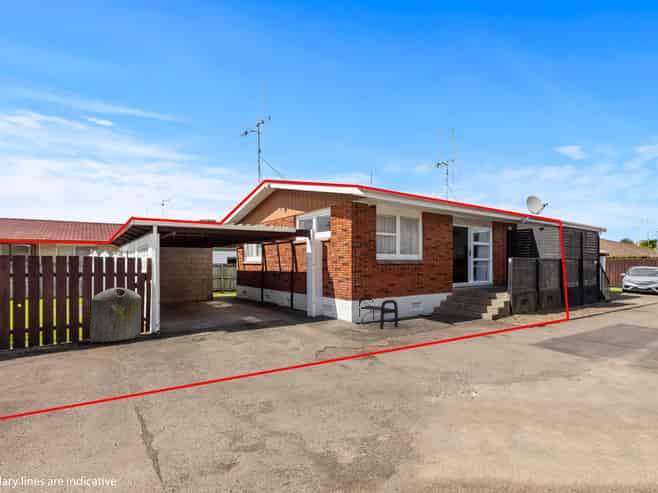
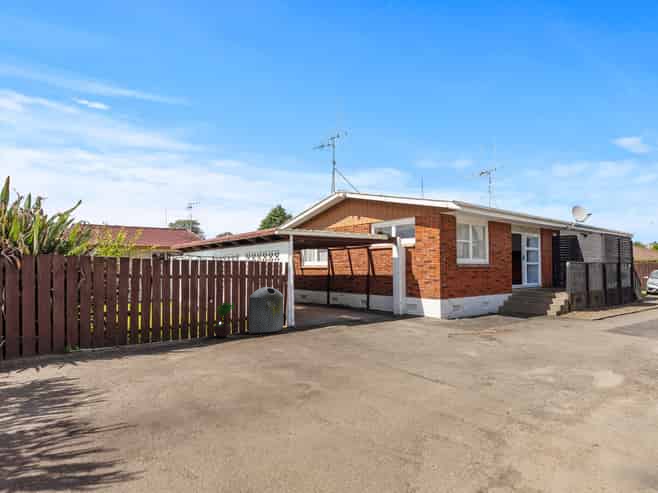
bench: present [357,297,398,329] -> none [445,296,484,323]
potted tree: none [32,302,65,348] -> present [214,302,234,337]

